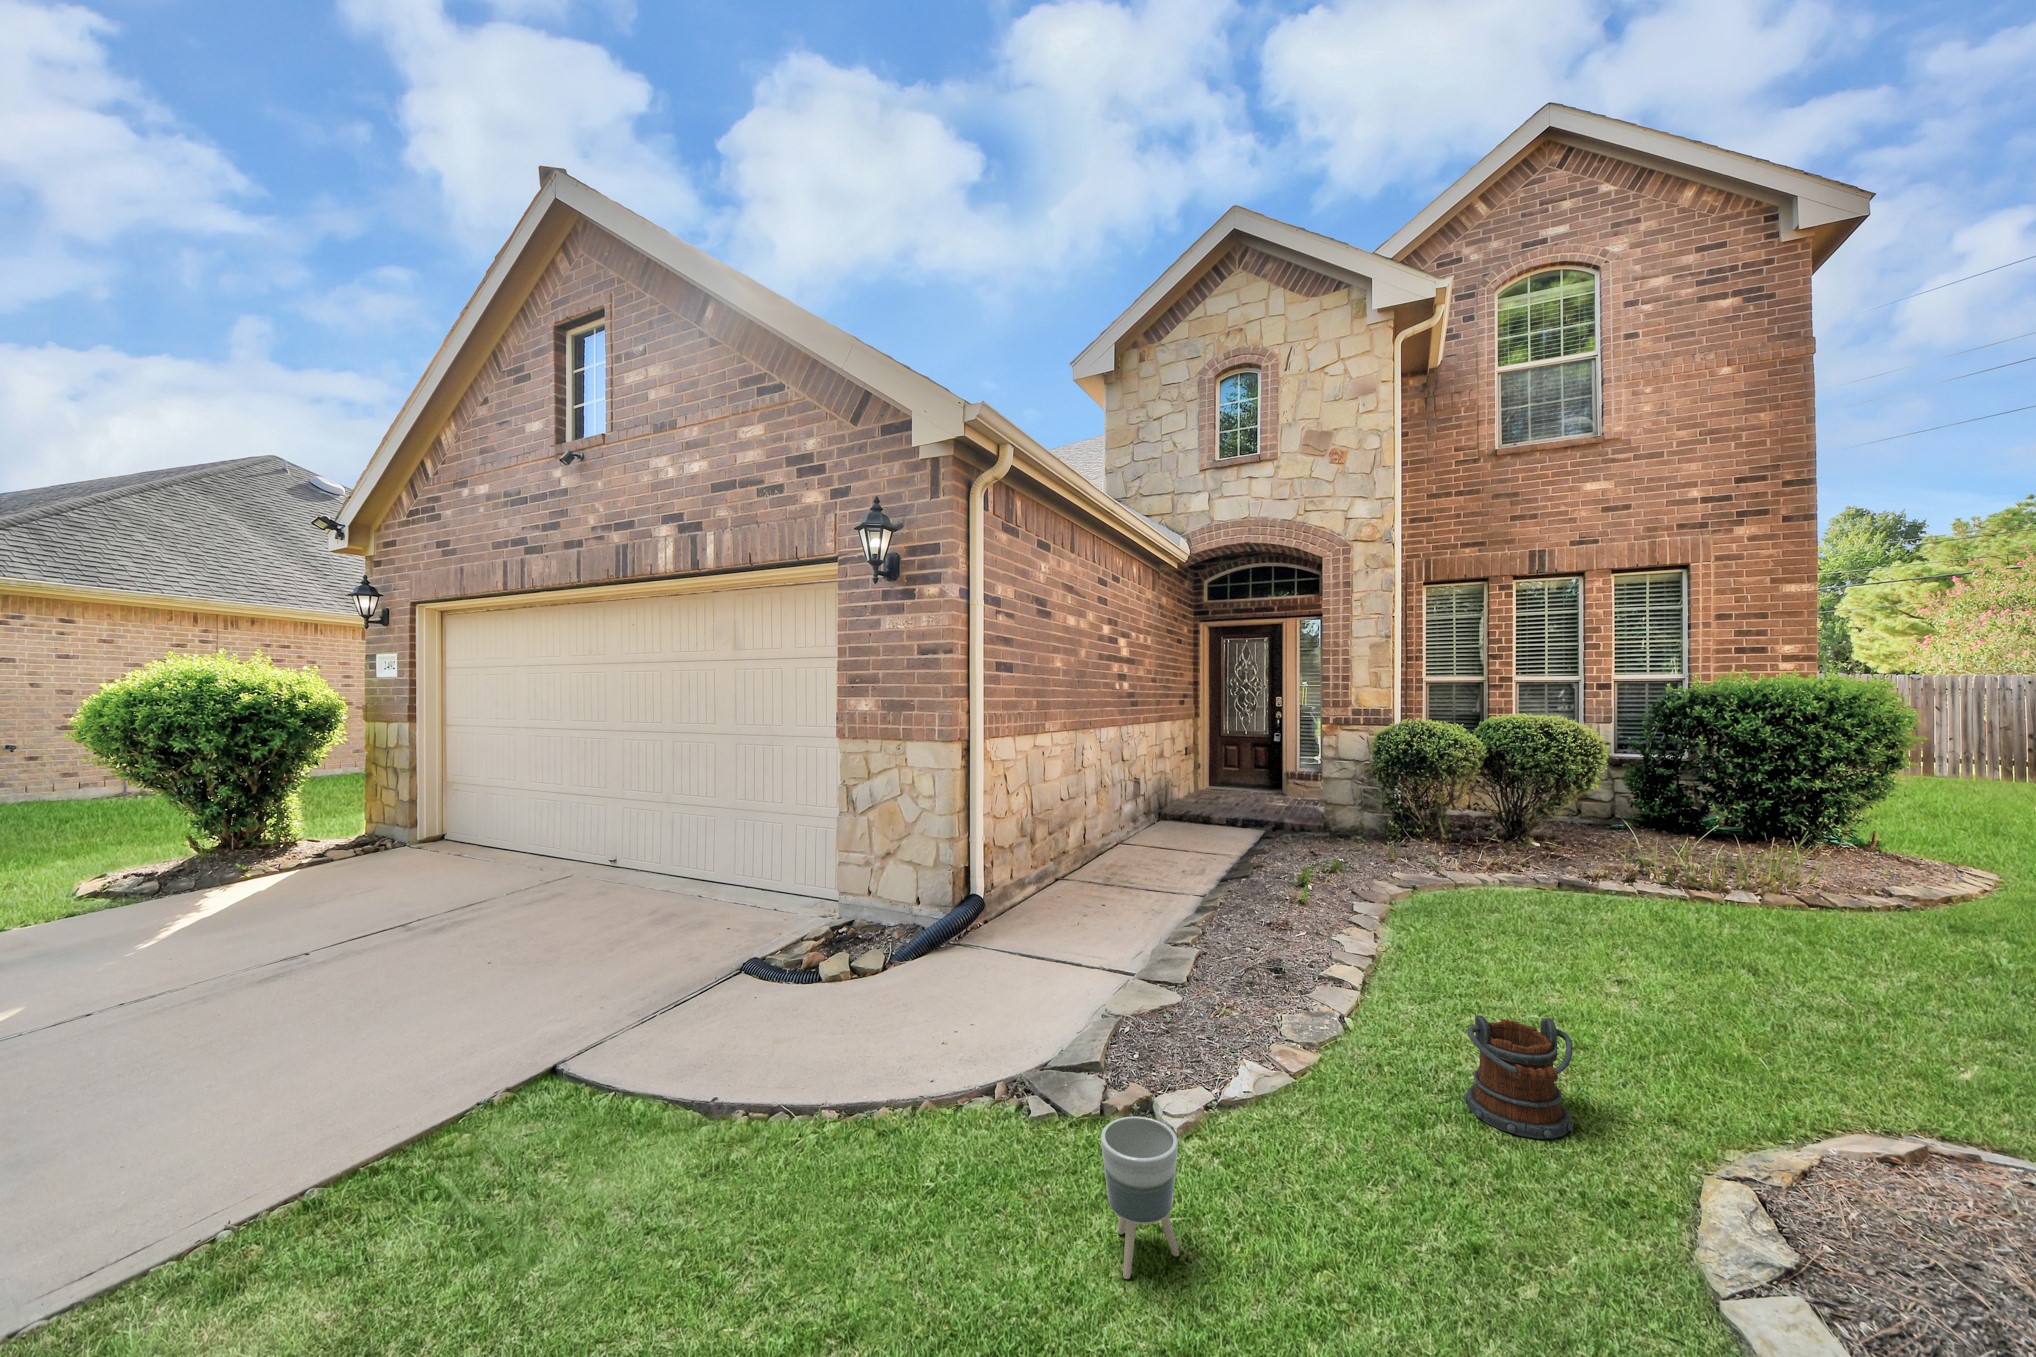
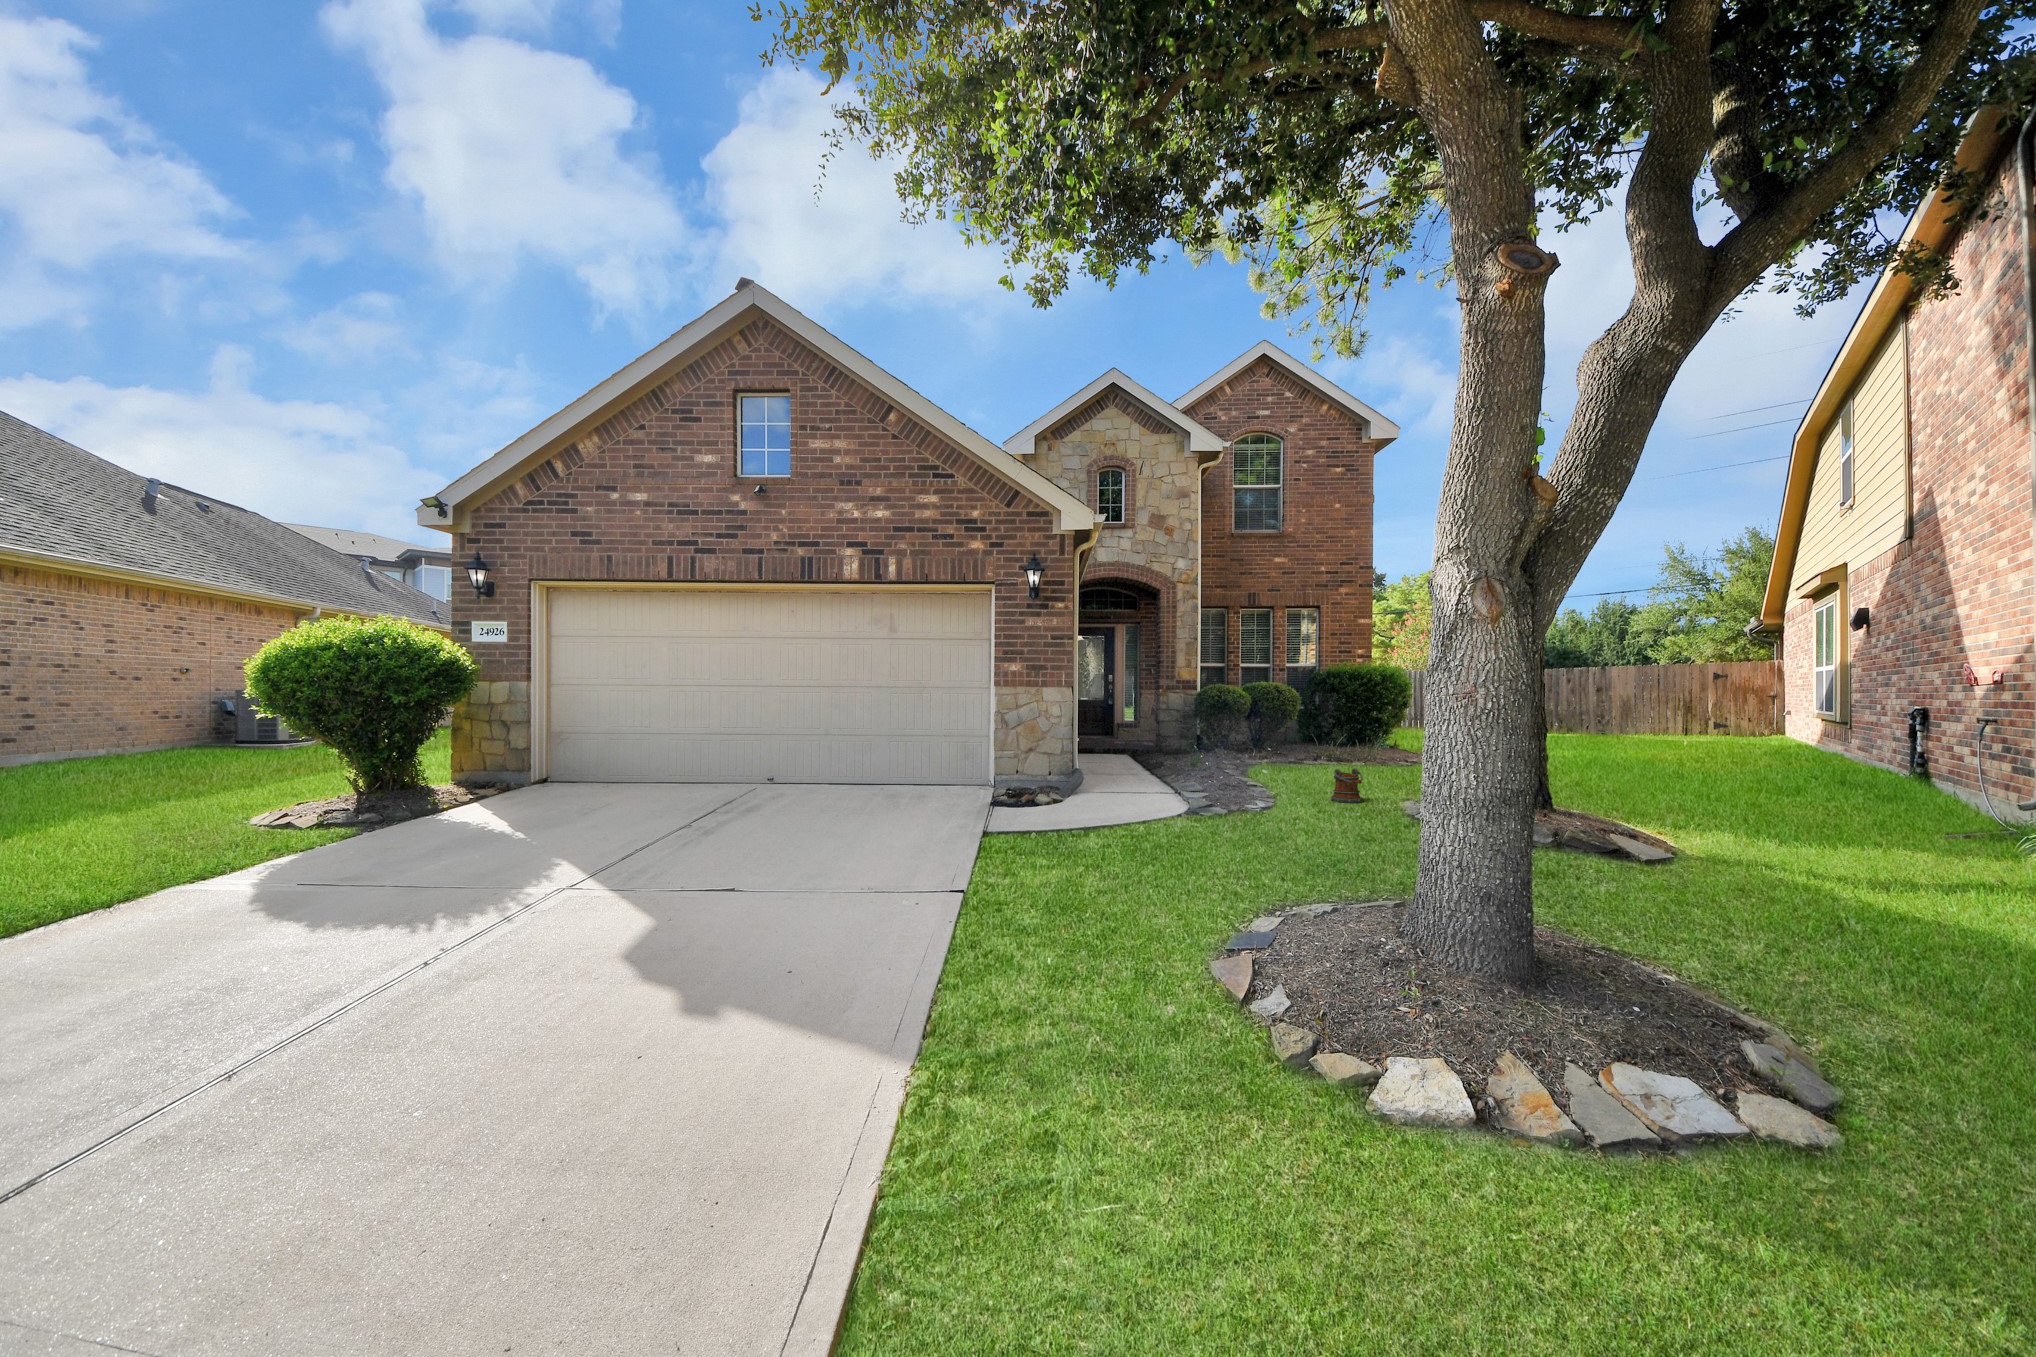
planter: present [1101,1116,1179,1279] -> none [1278,785,1302,824]

